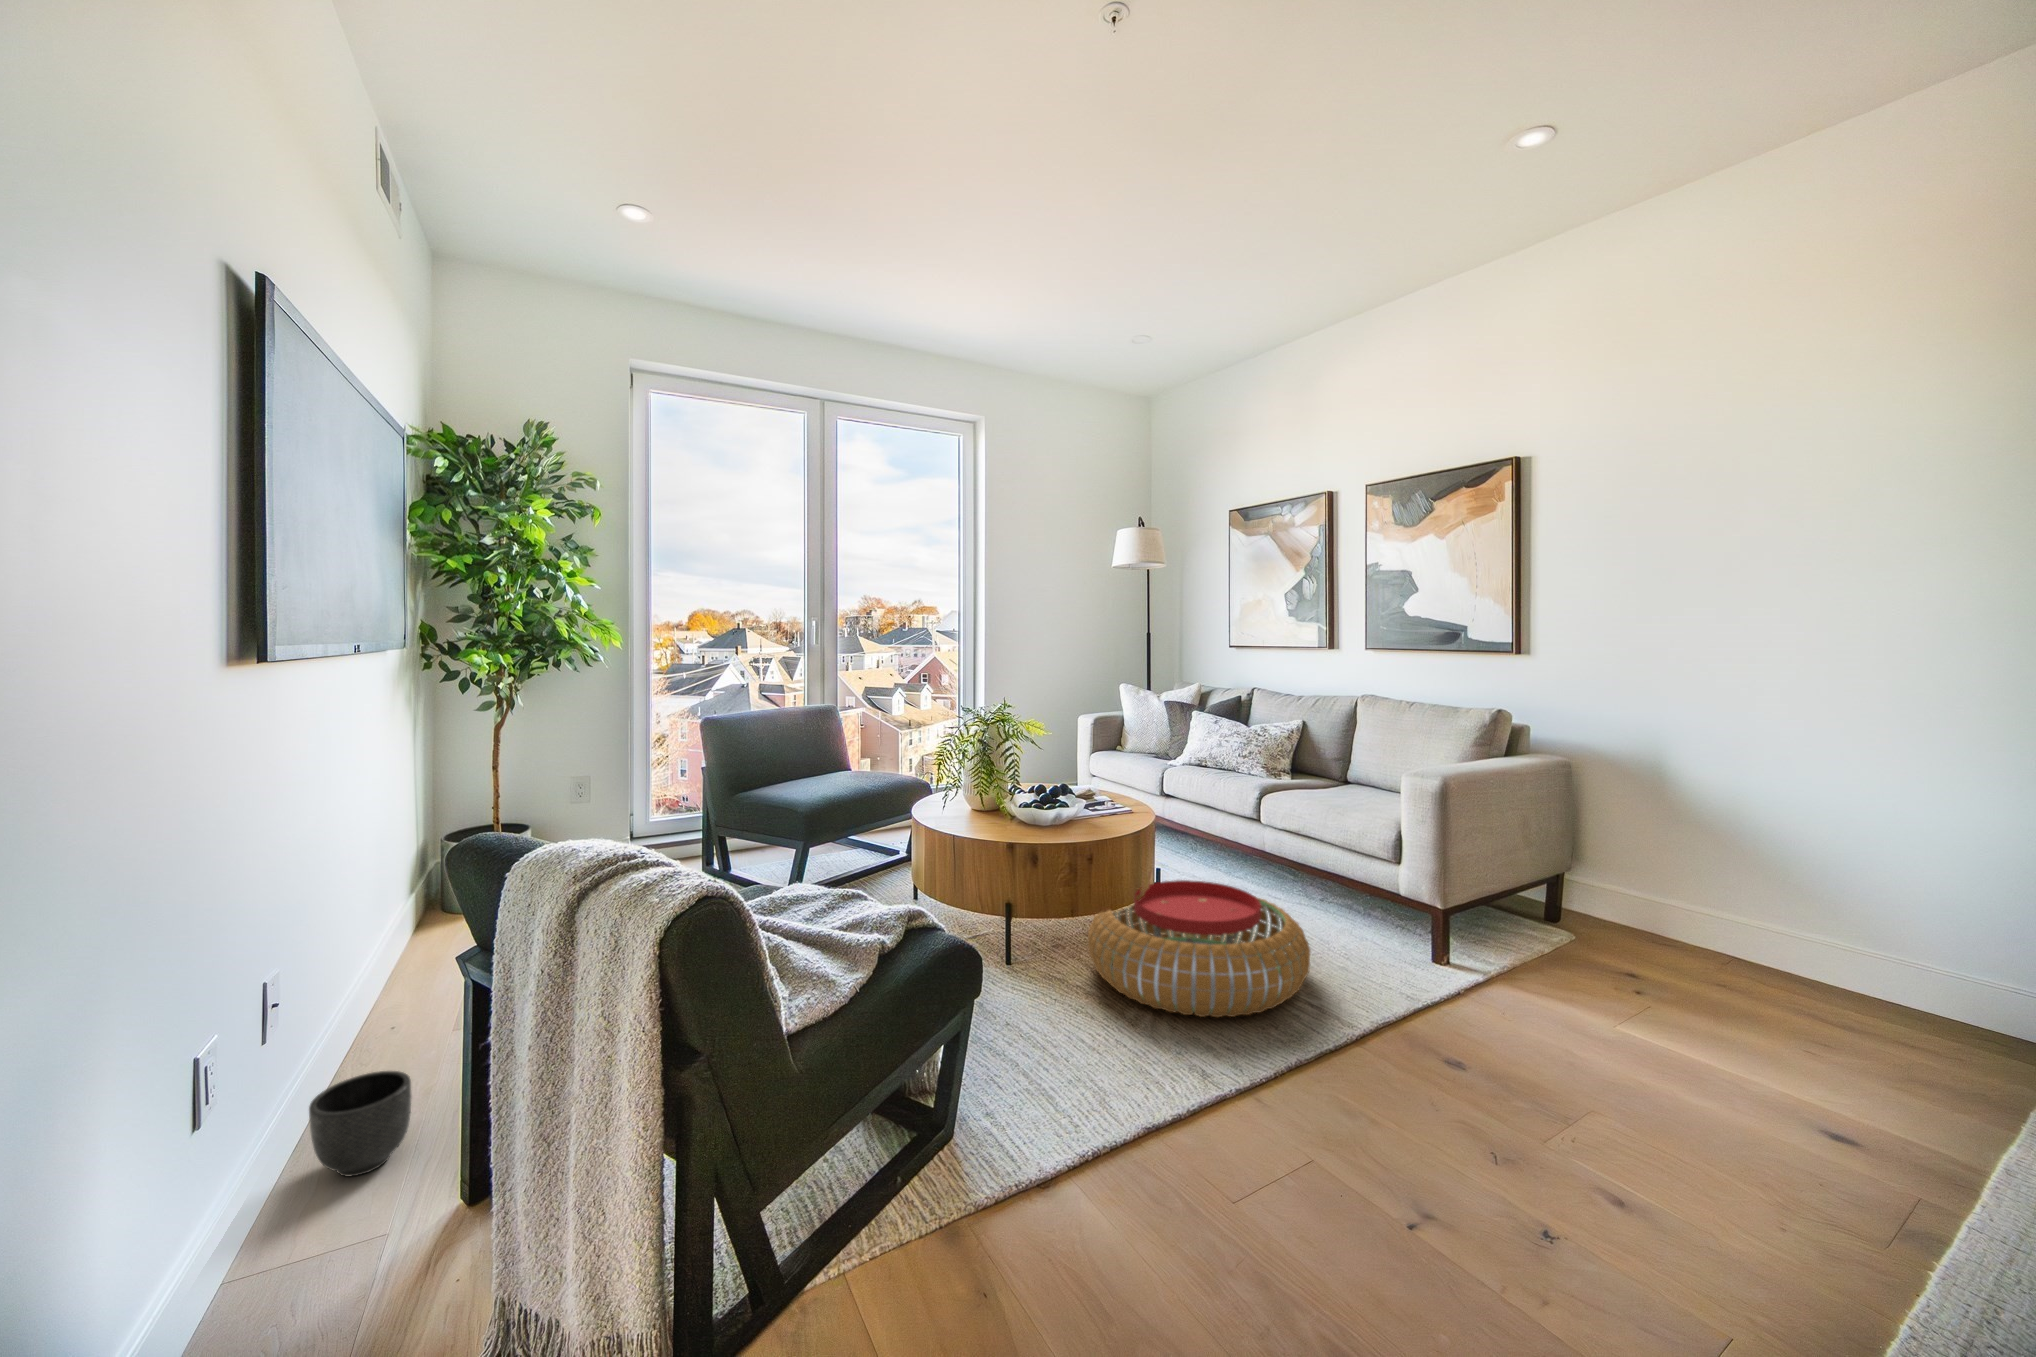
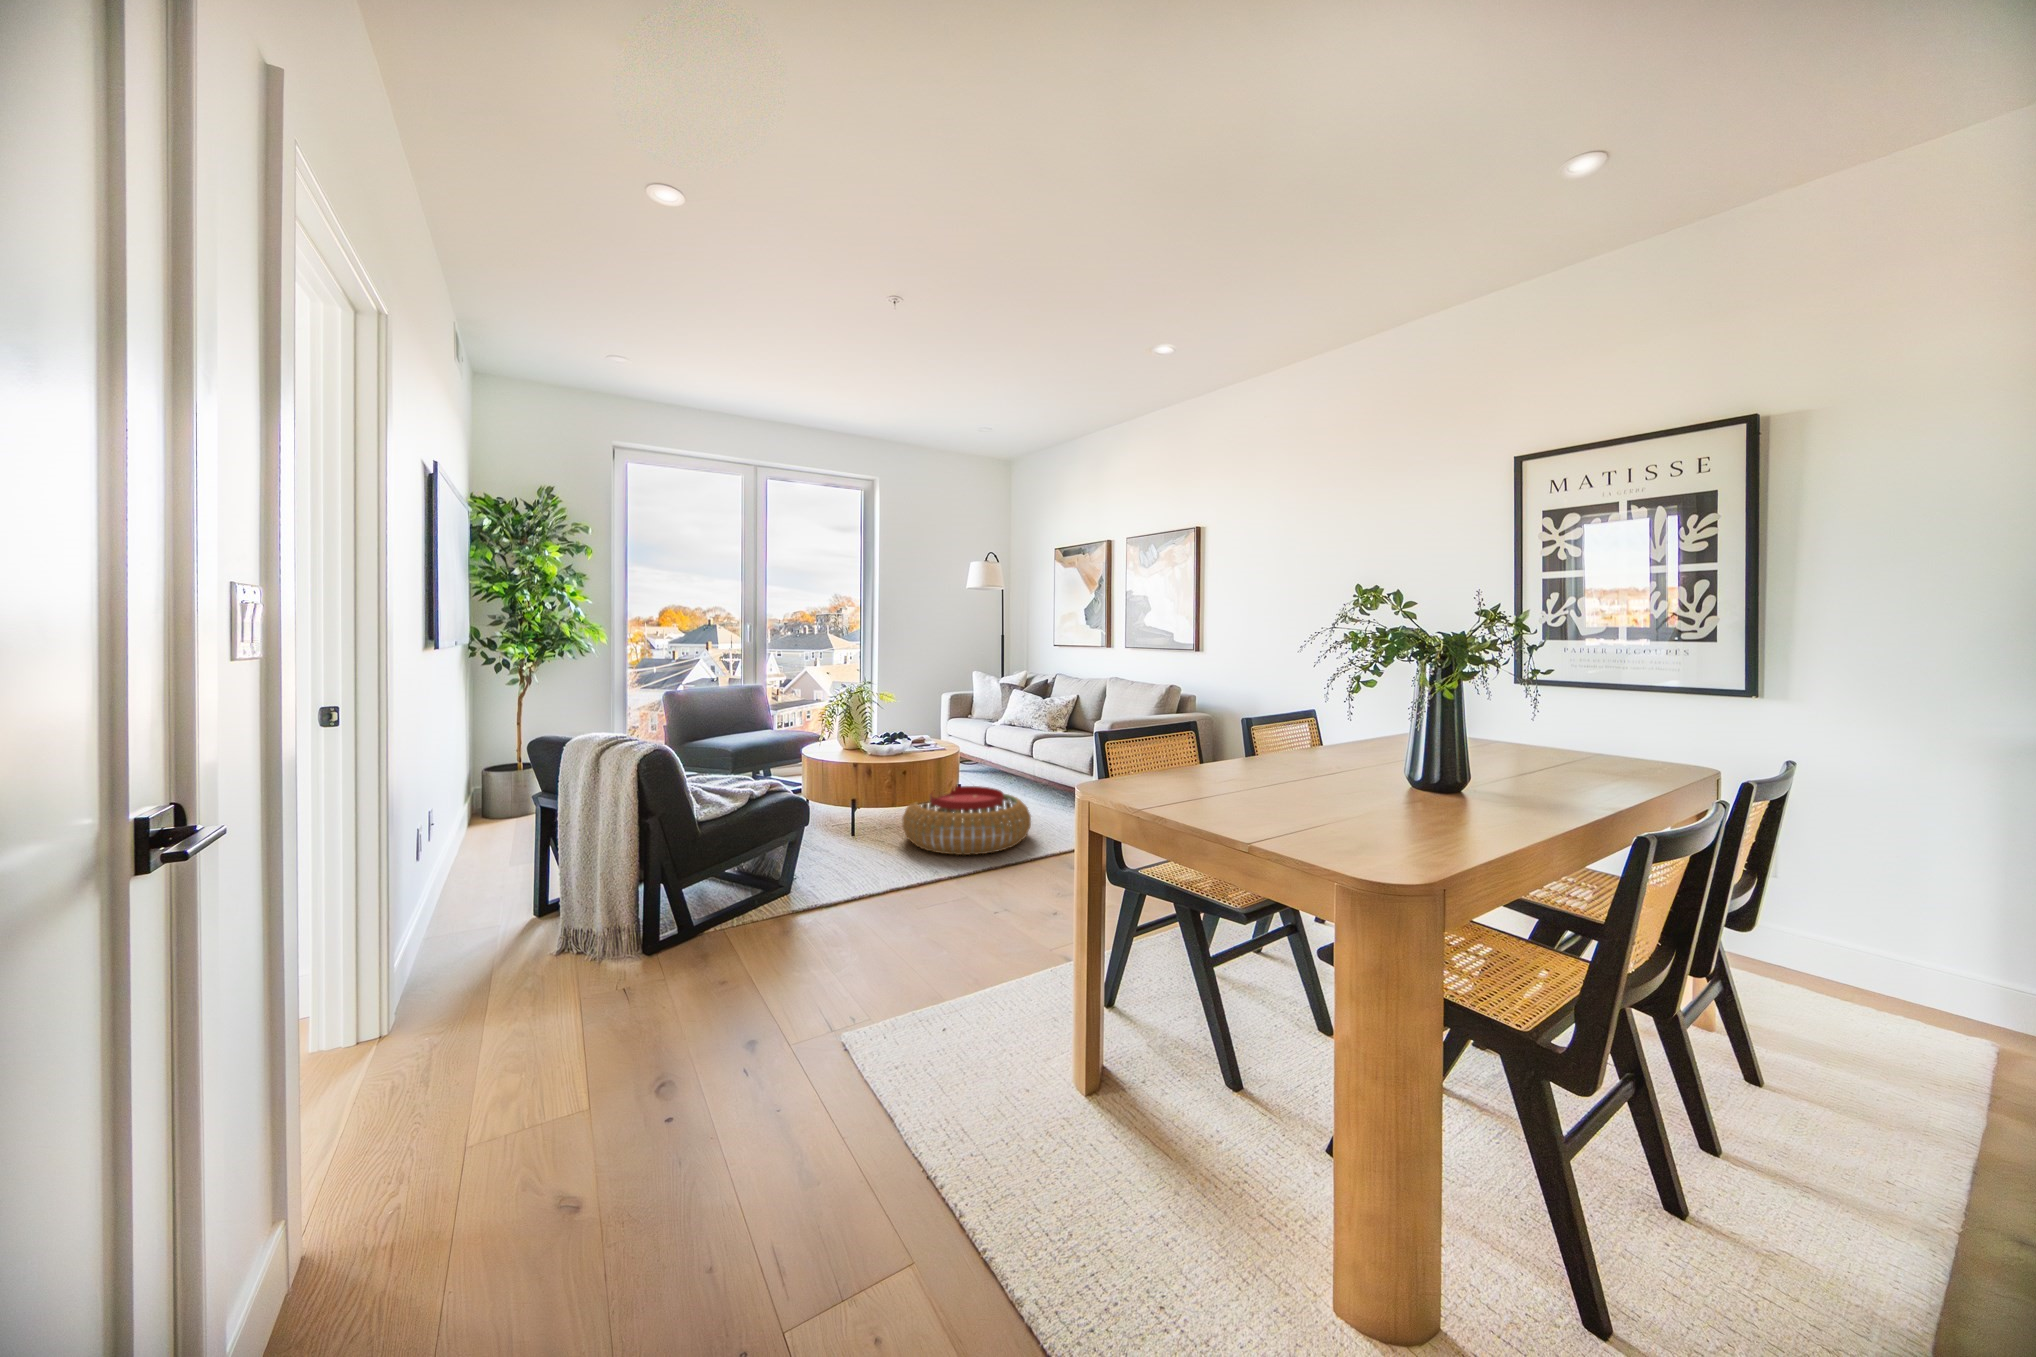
planter: present [309,1071,412,1177] -> none [442,870,496,920]

